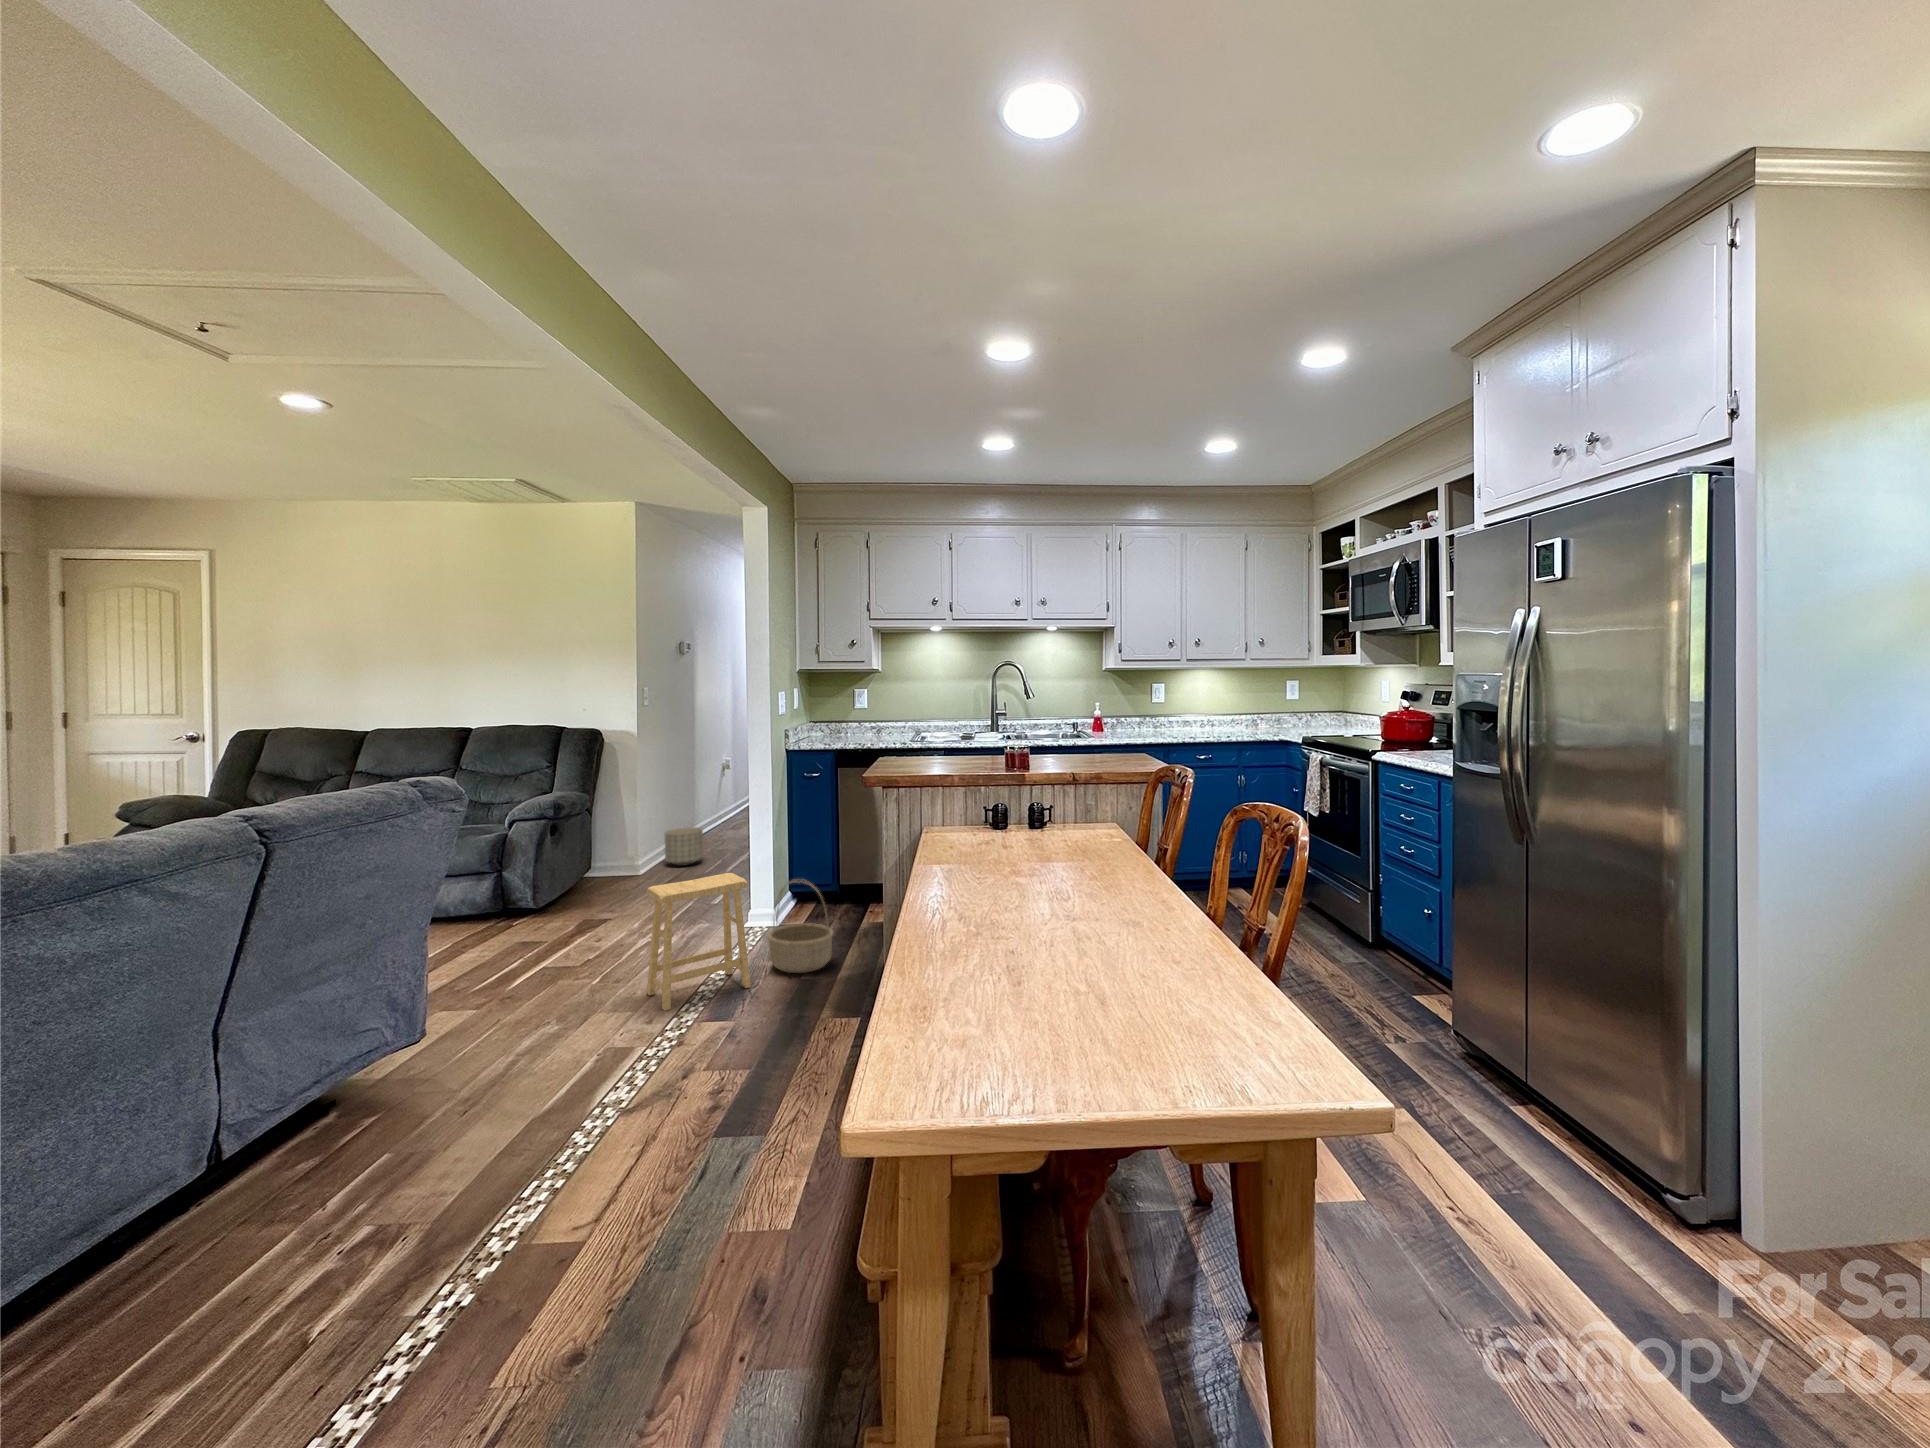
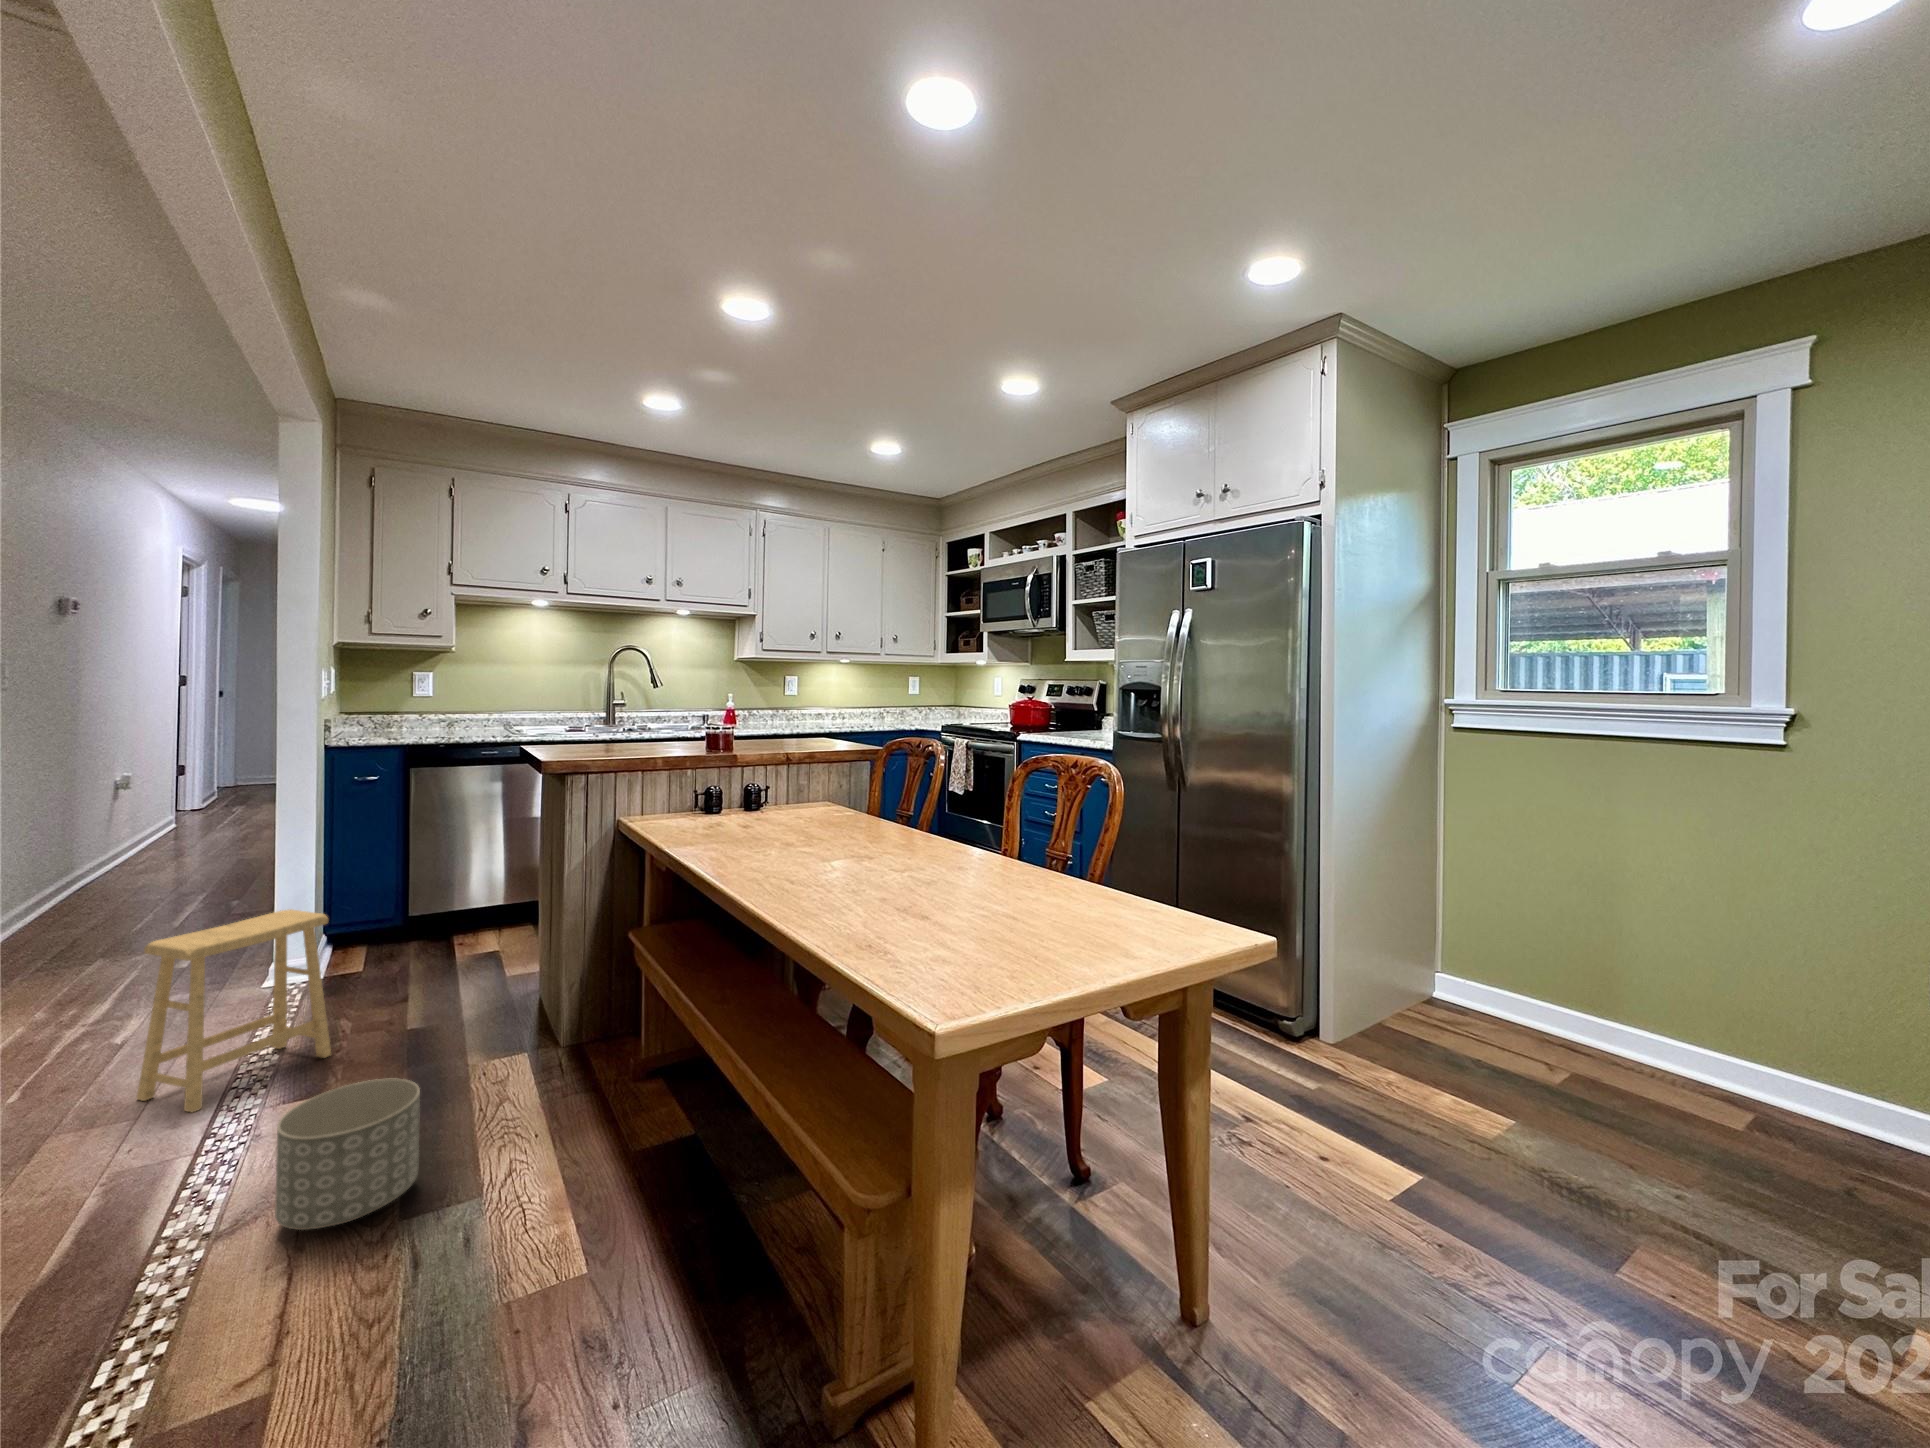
planter: present [665,827,703,866] -> present [275,1078,420,1230]
basket: present [768,880,834,973] -> none [343,907,450,1029]

